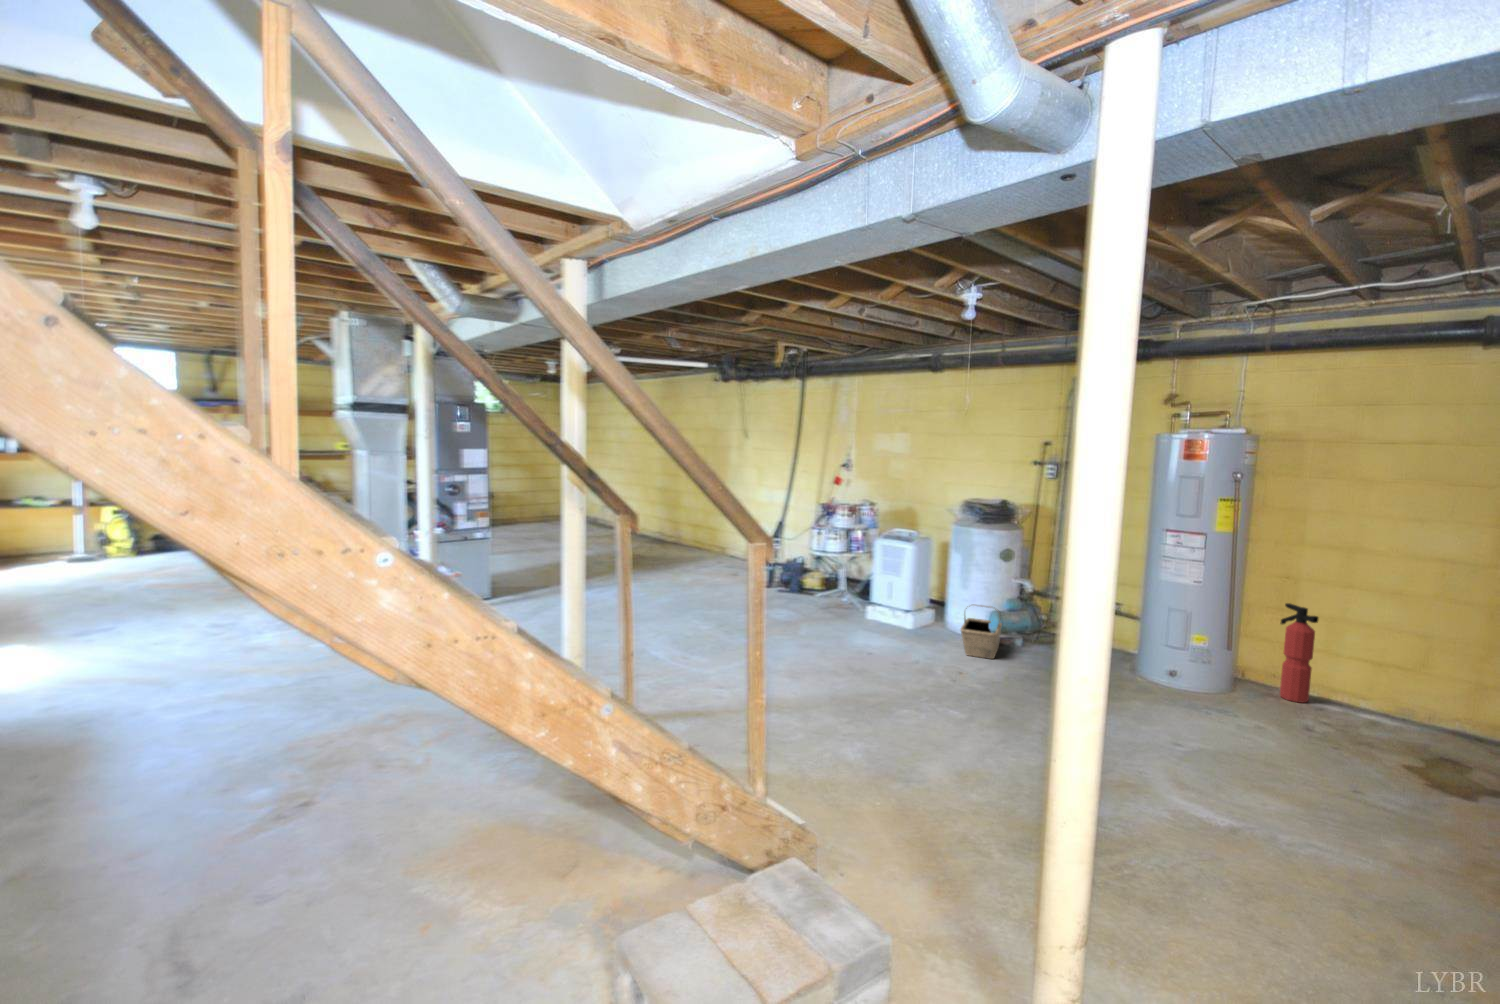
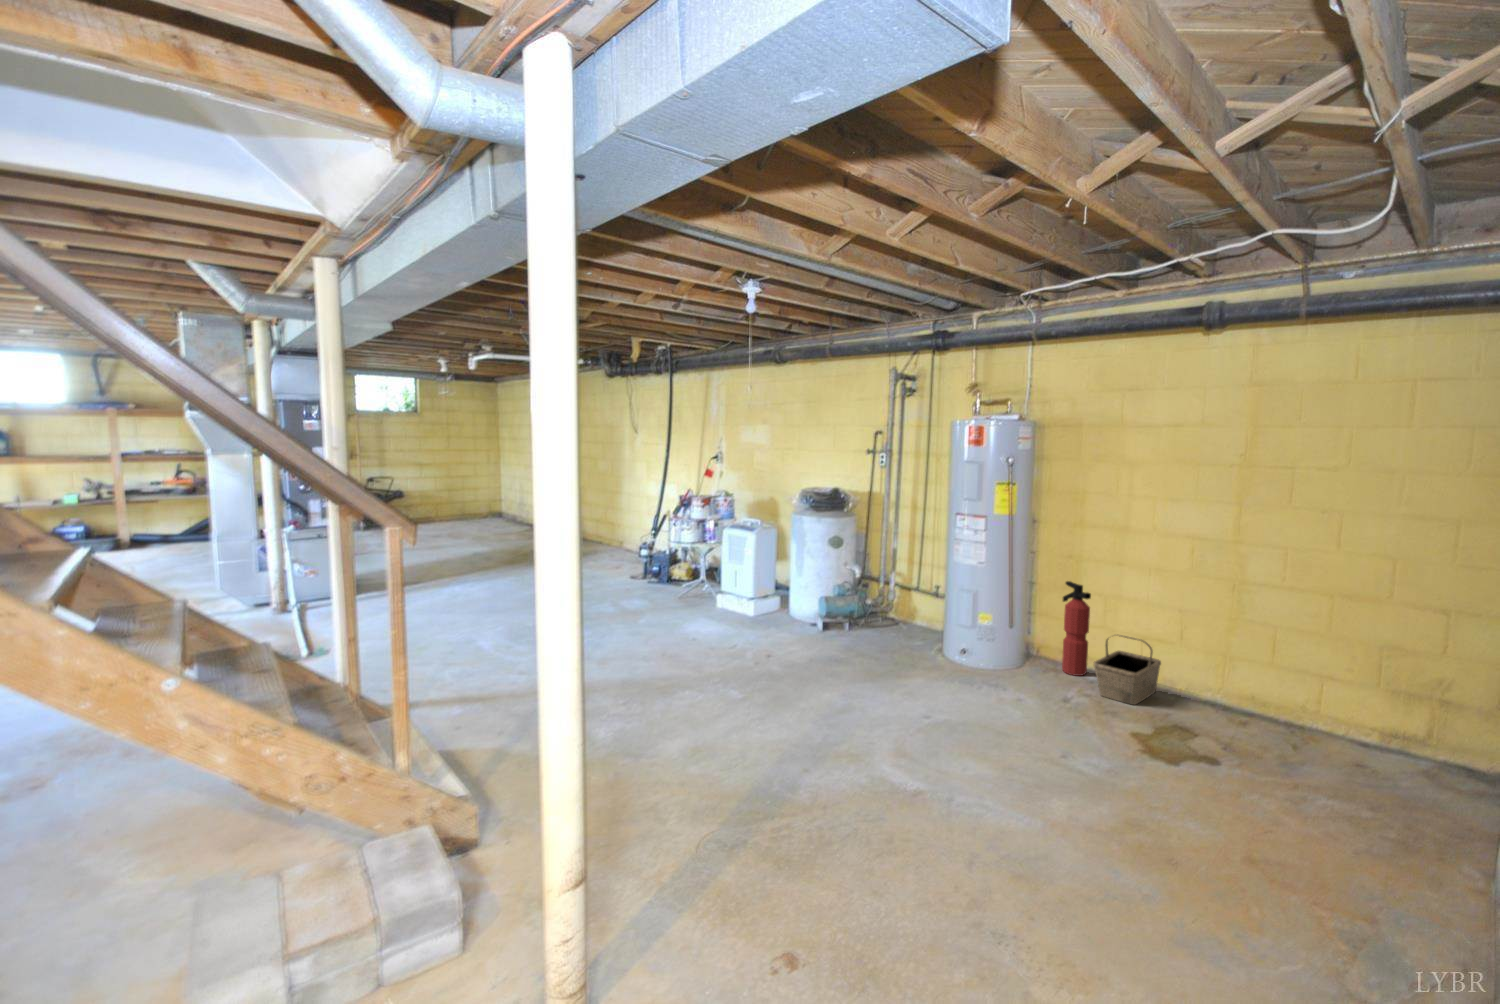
basket: present [961,605,1002,659] -> present [1094,635,1161,705]

